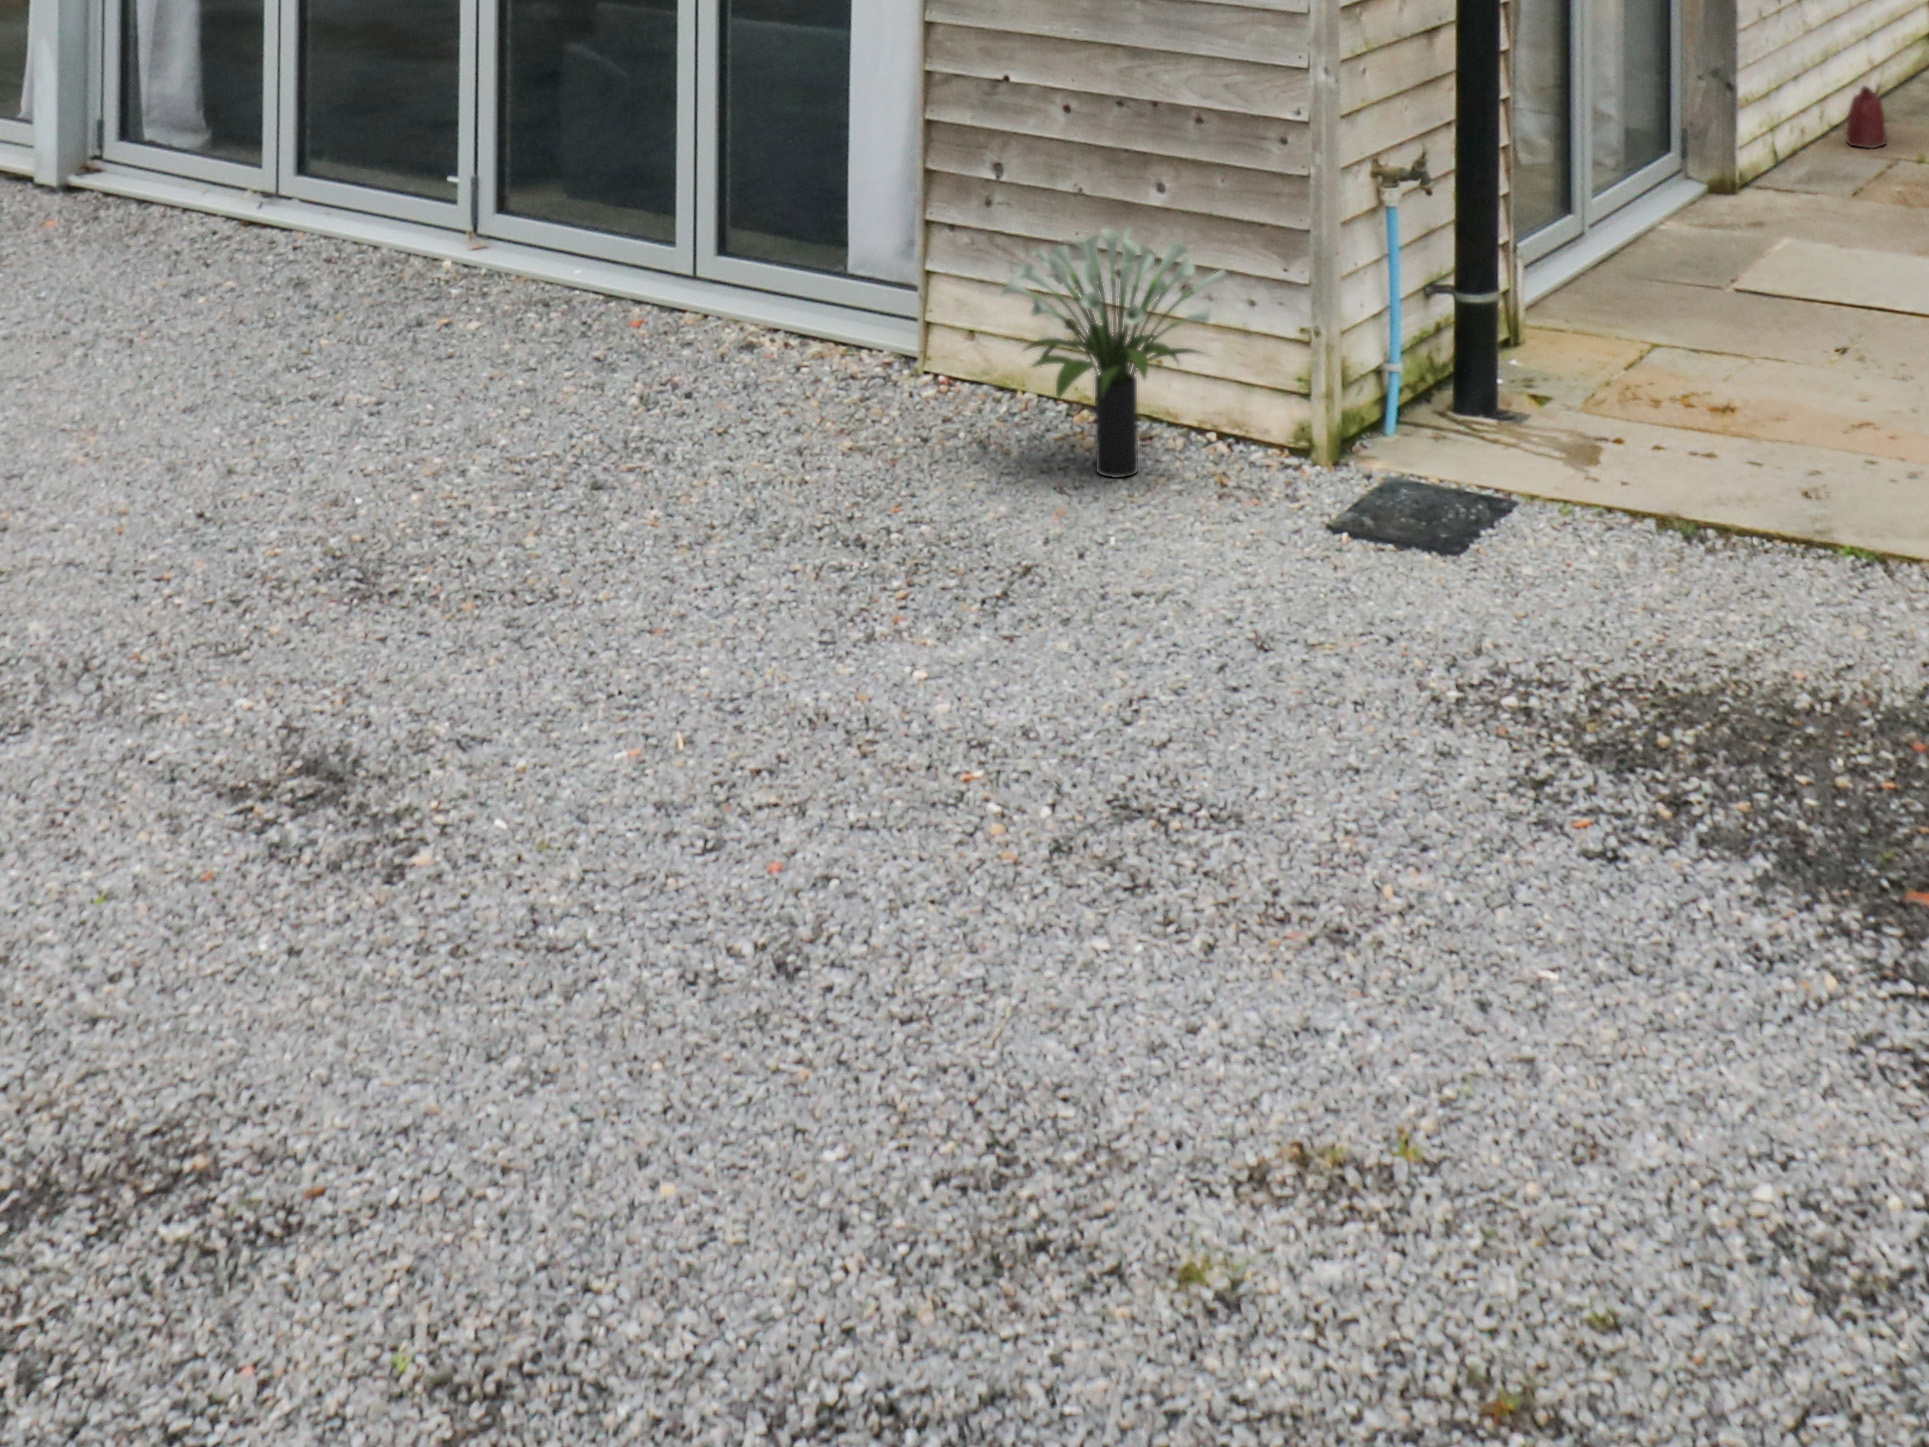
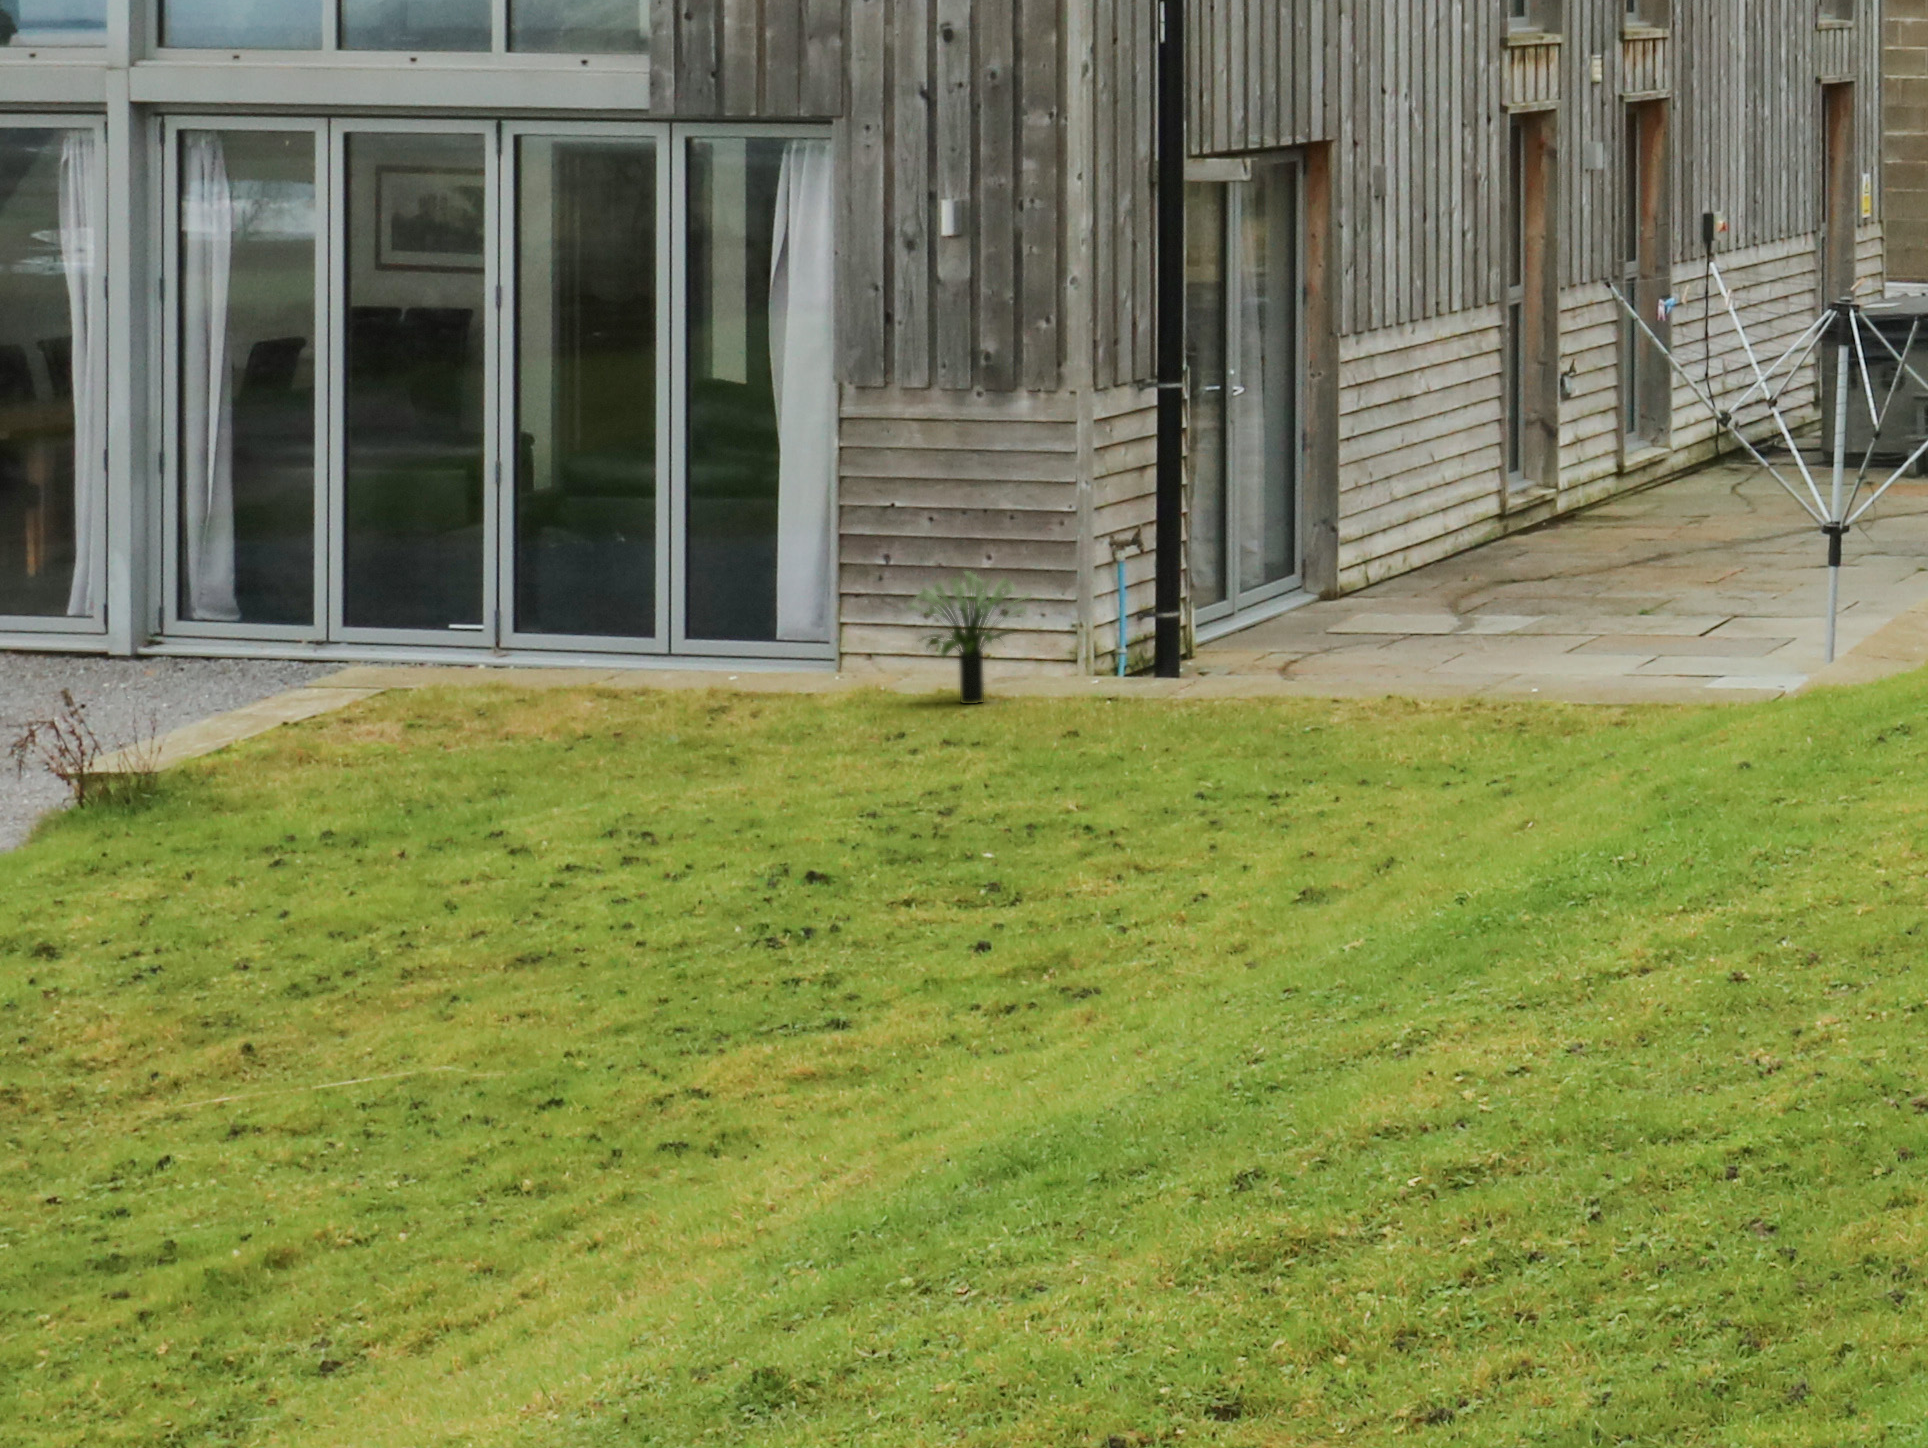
watering can: present [1846,85,1886,148] -> none [1421,537,1448,579]

